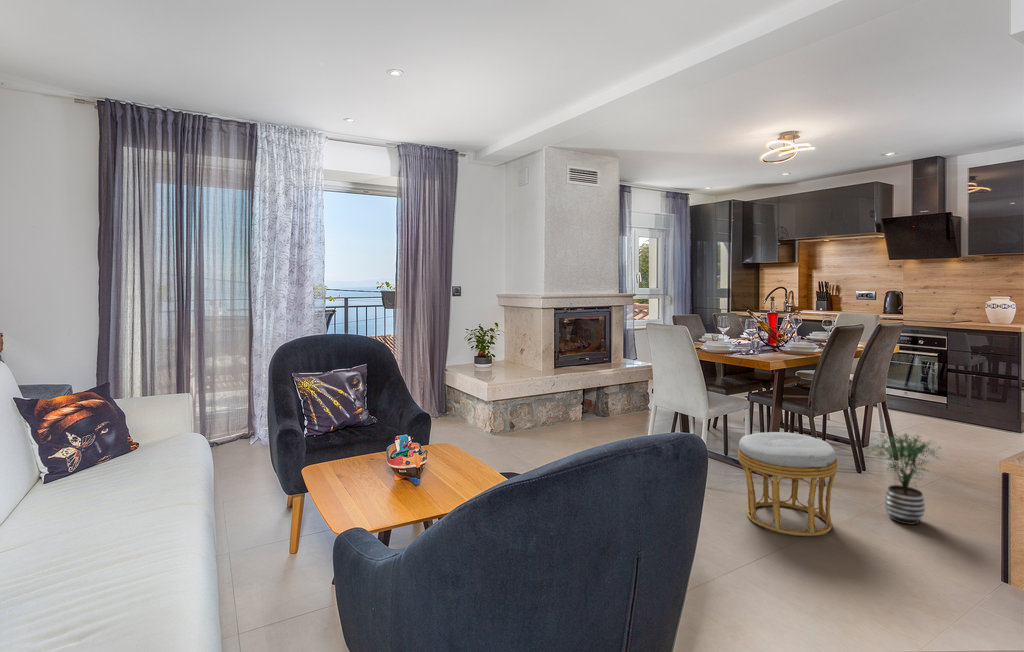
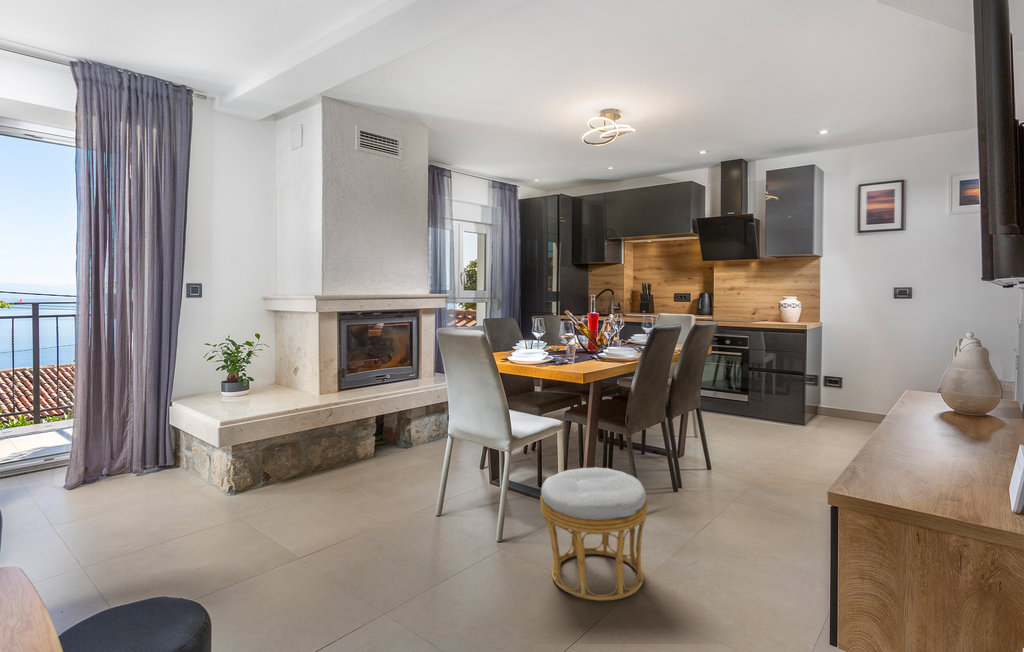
potted plant: present [869,434,935,525] -> none [678,457,754,562]

